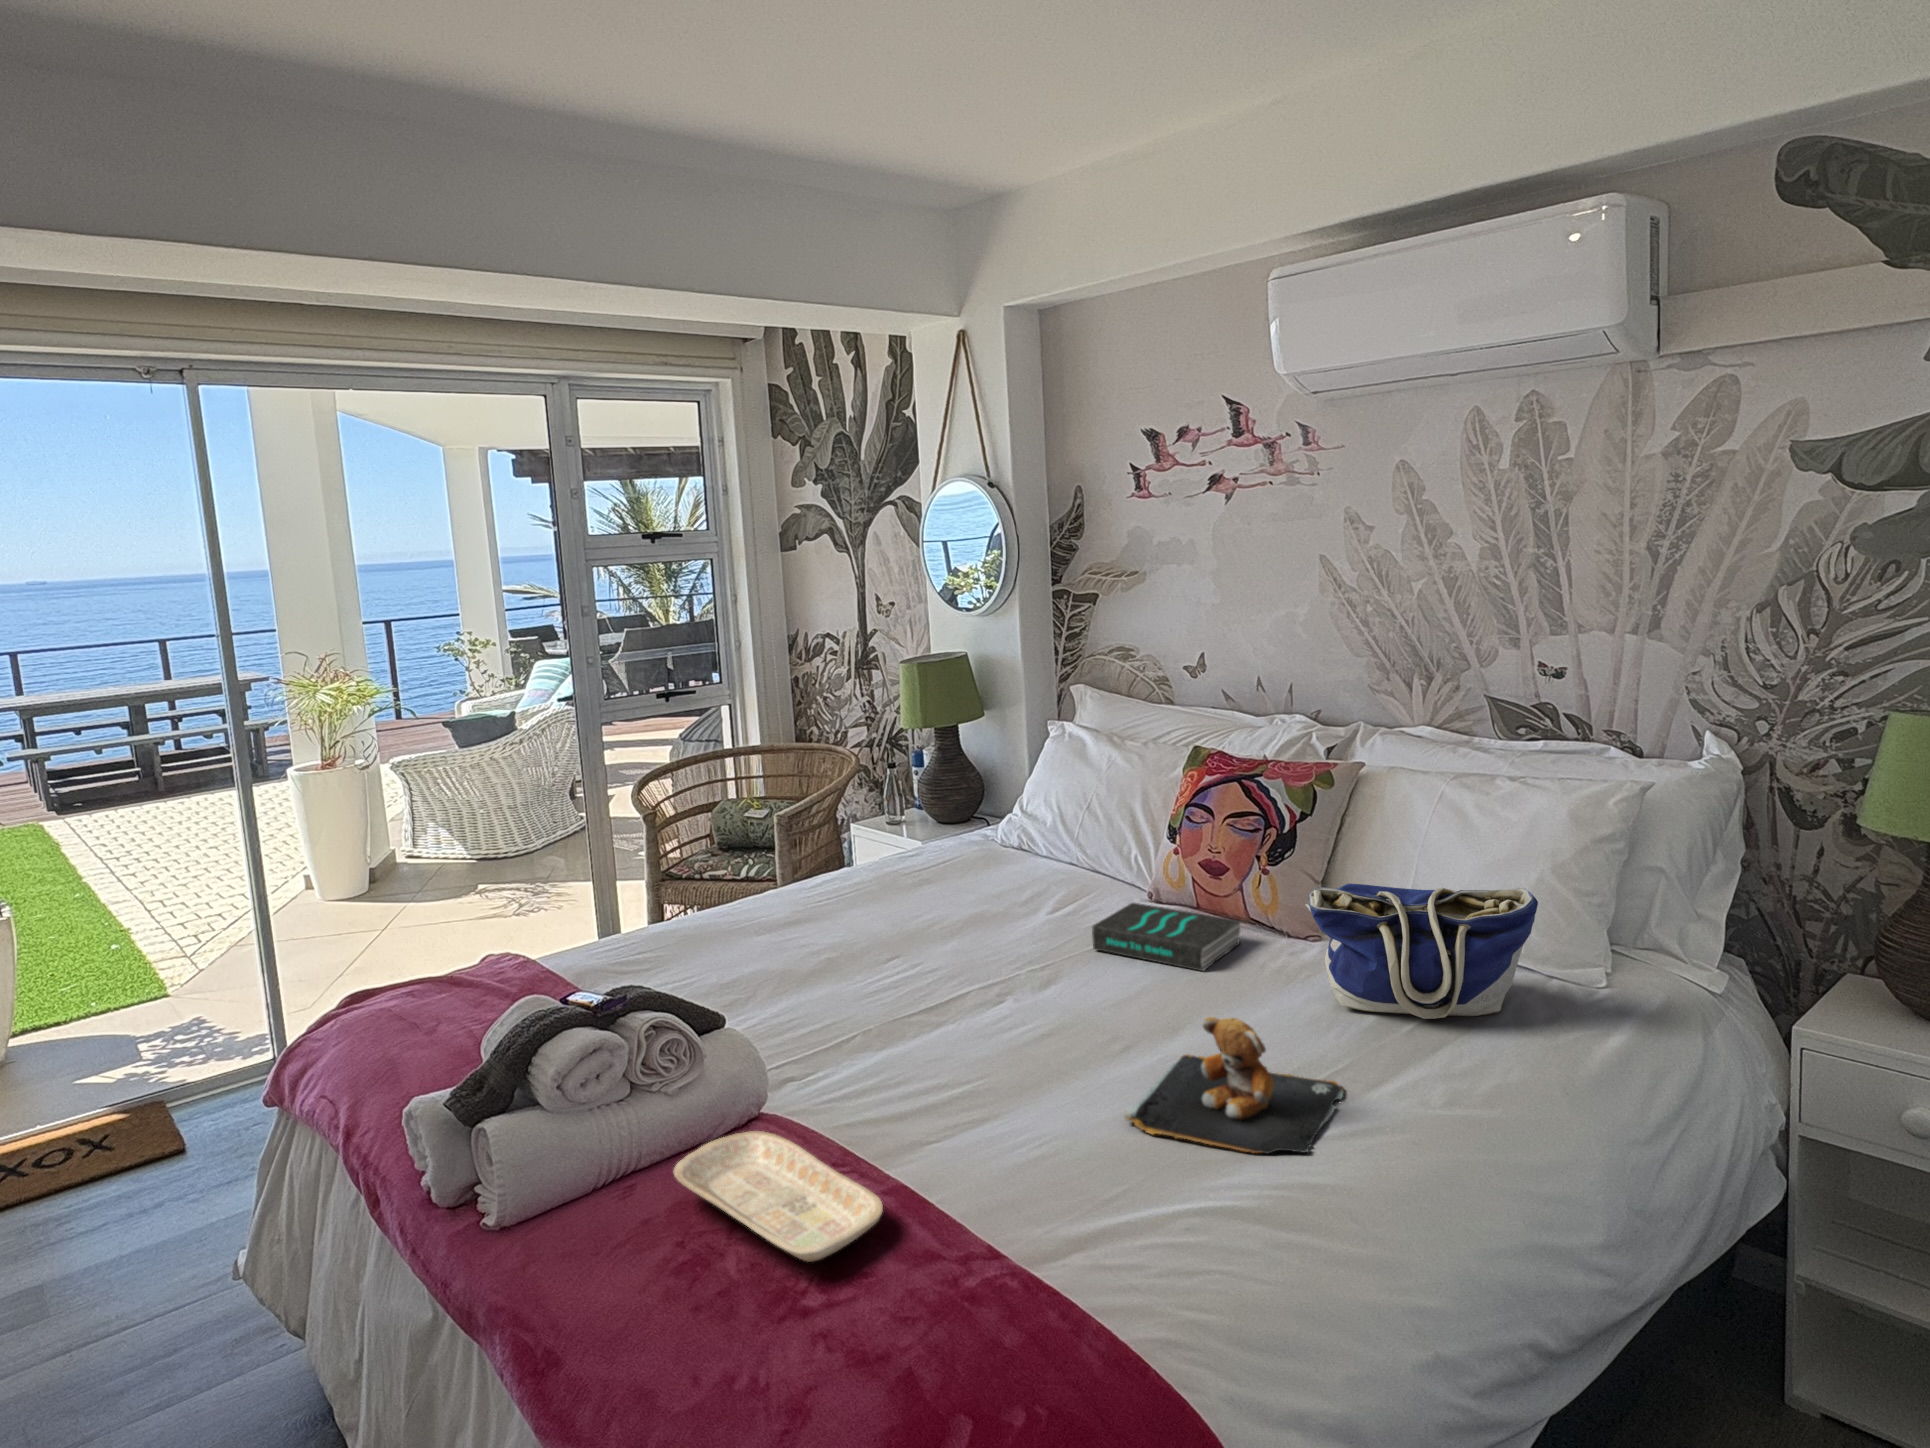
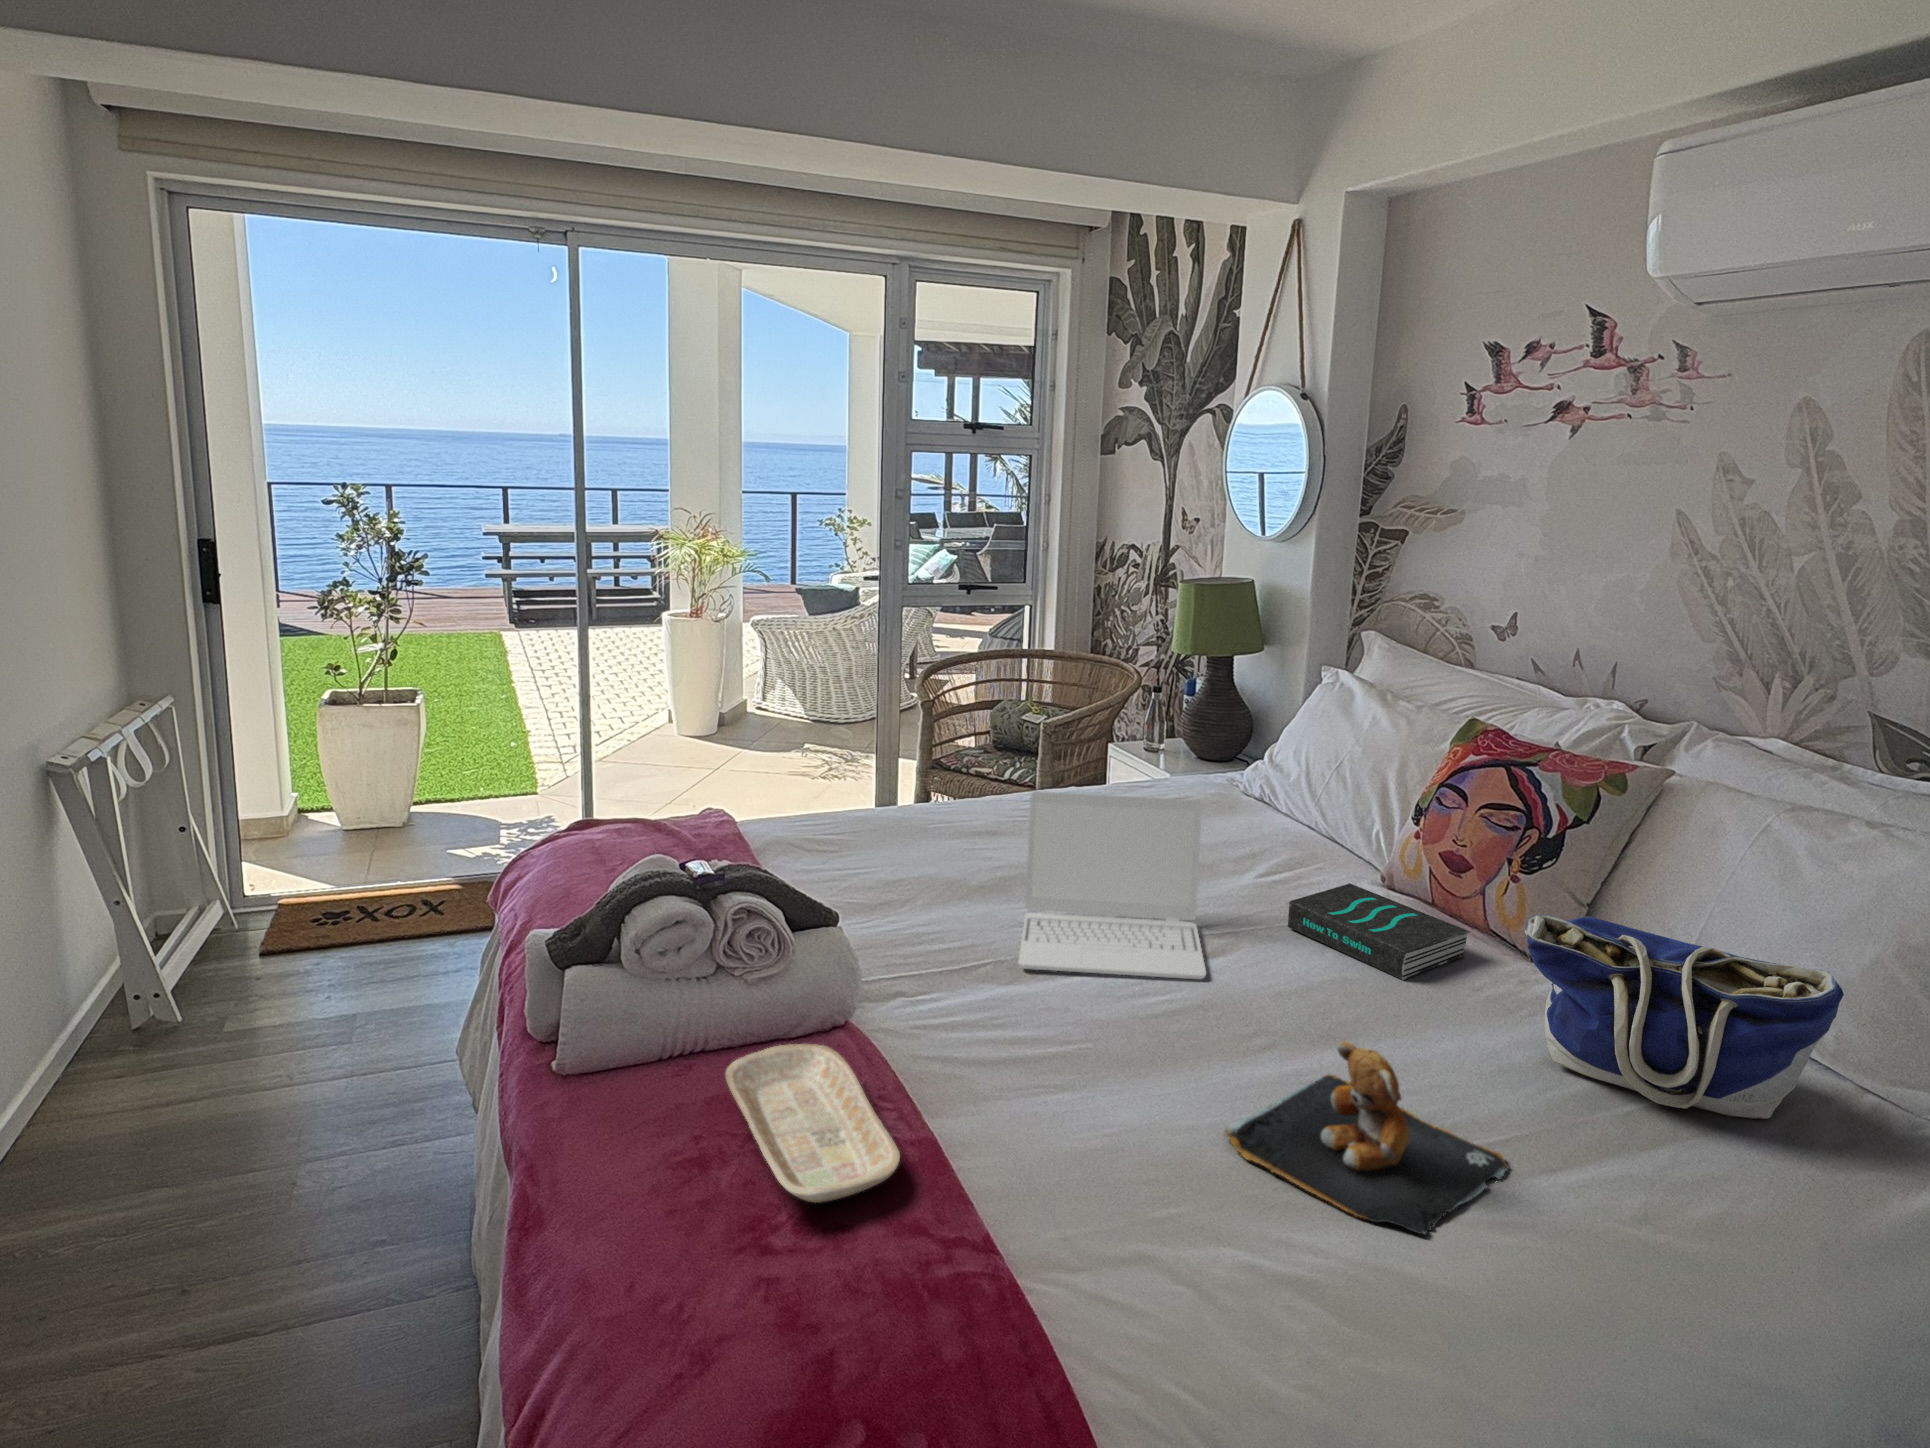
laptop: none [853,851,1047,1031] -> present [1018,792,1206,979]

